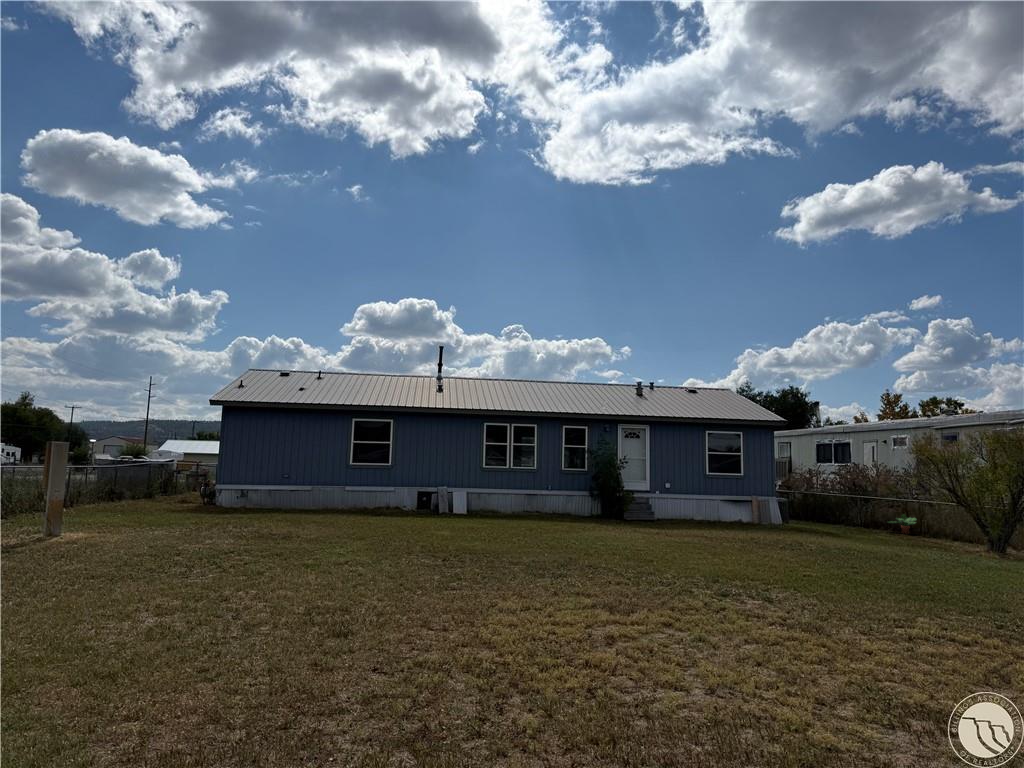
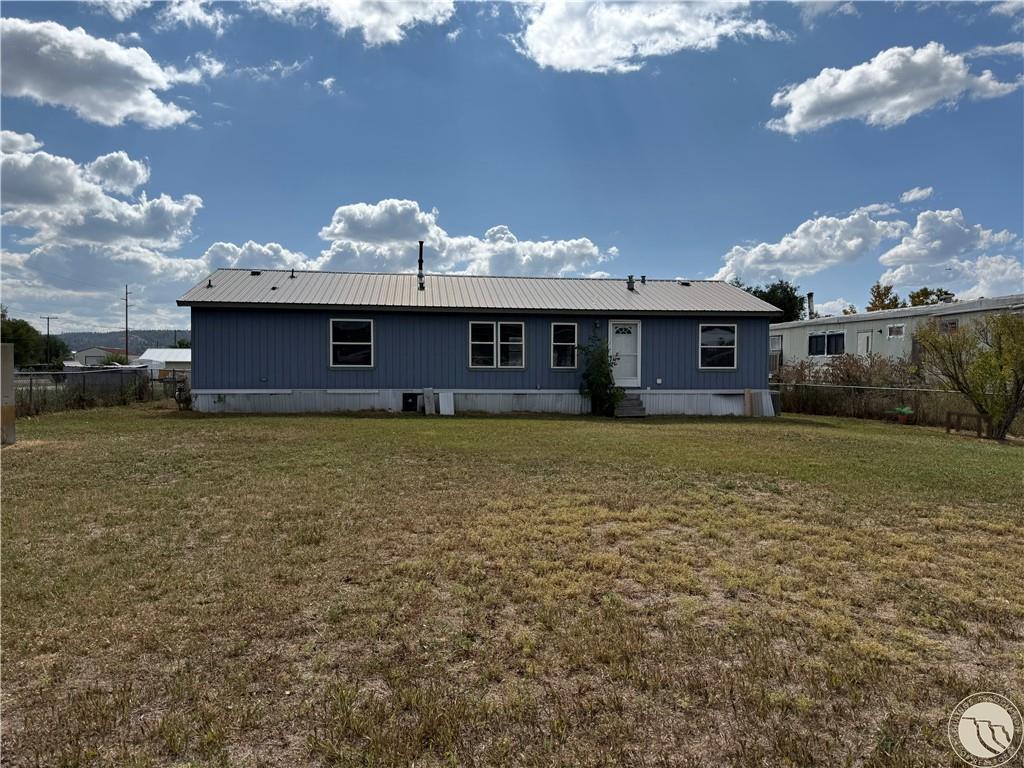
bench: none [945,523,991,550] -> present [946,411,994,437]

